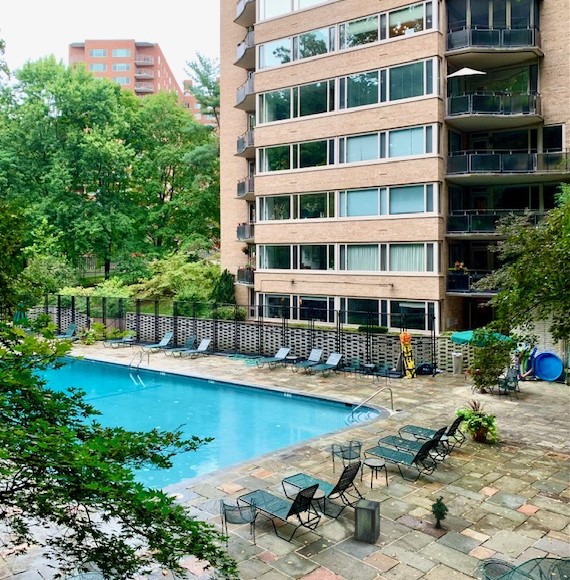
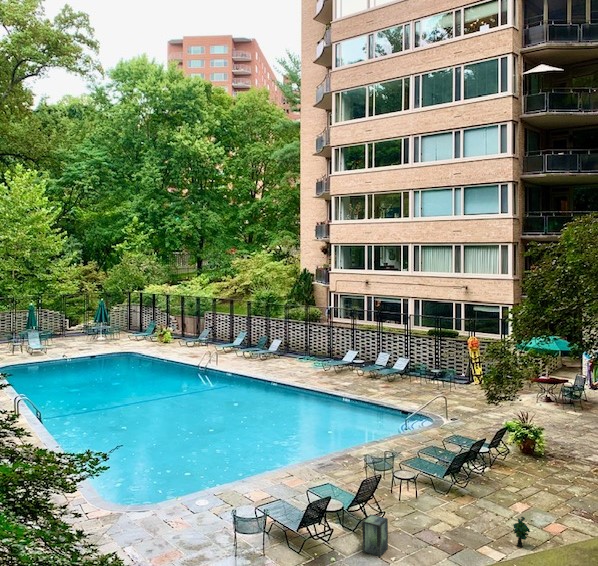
decorative plant: present [430,496,449,529] -> present [513,517,530,548]

